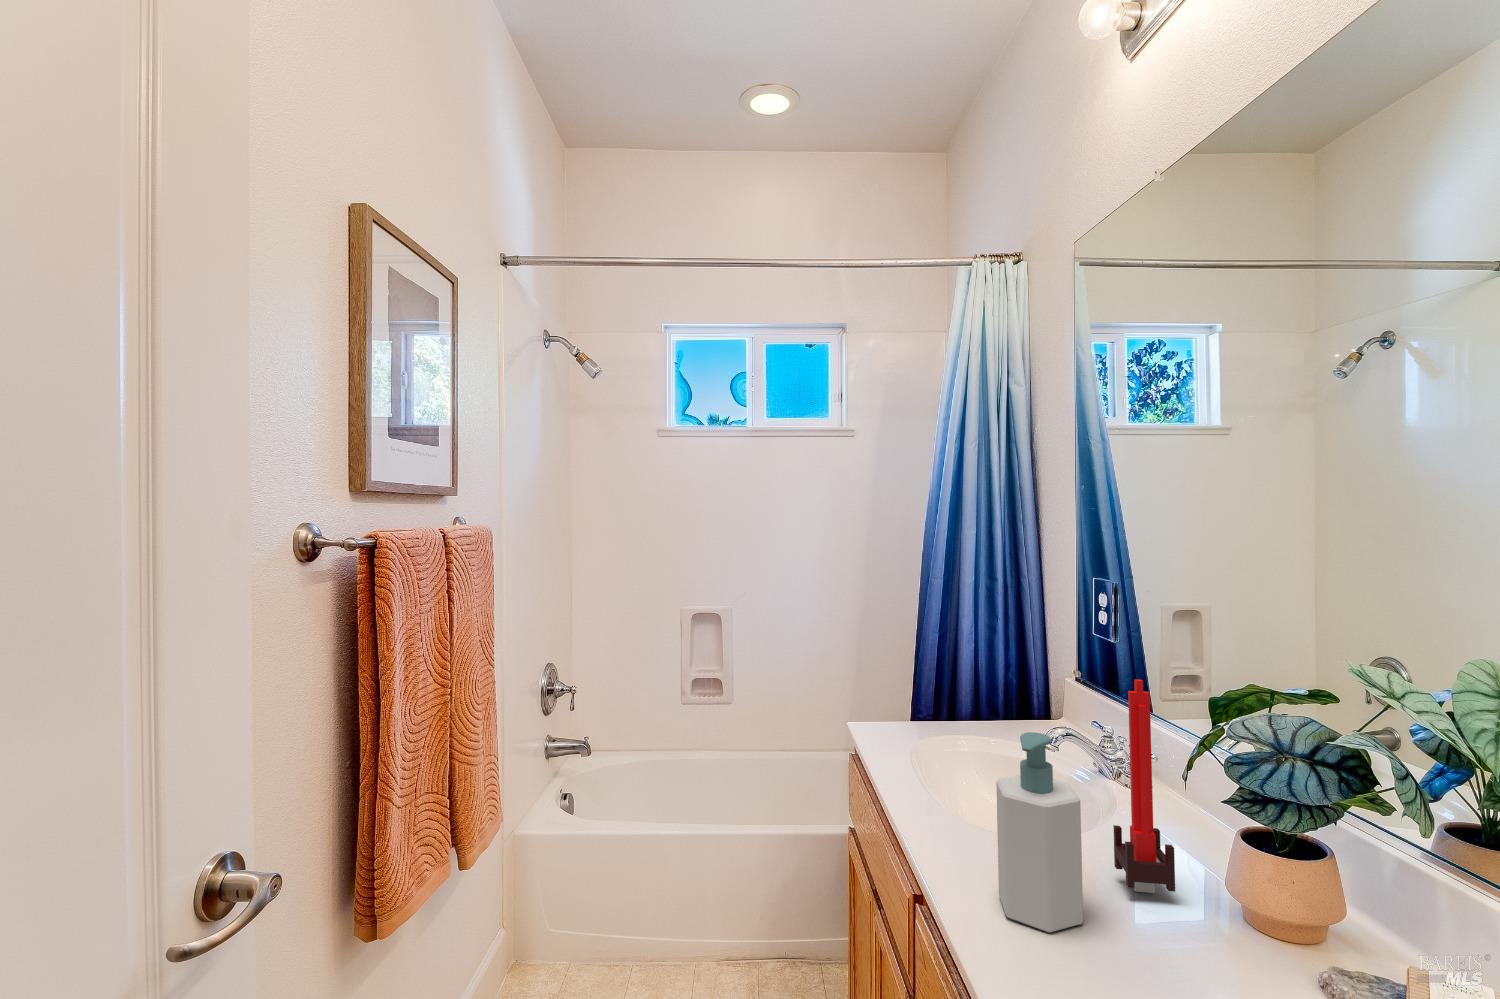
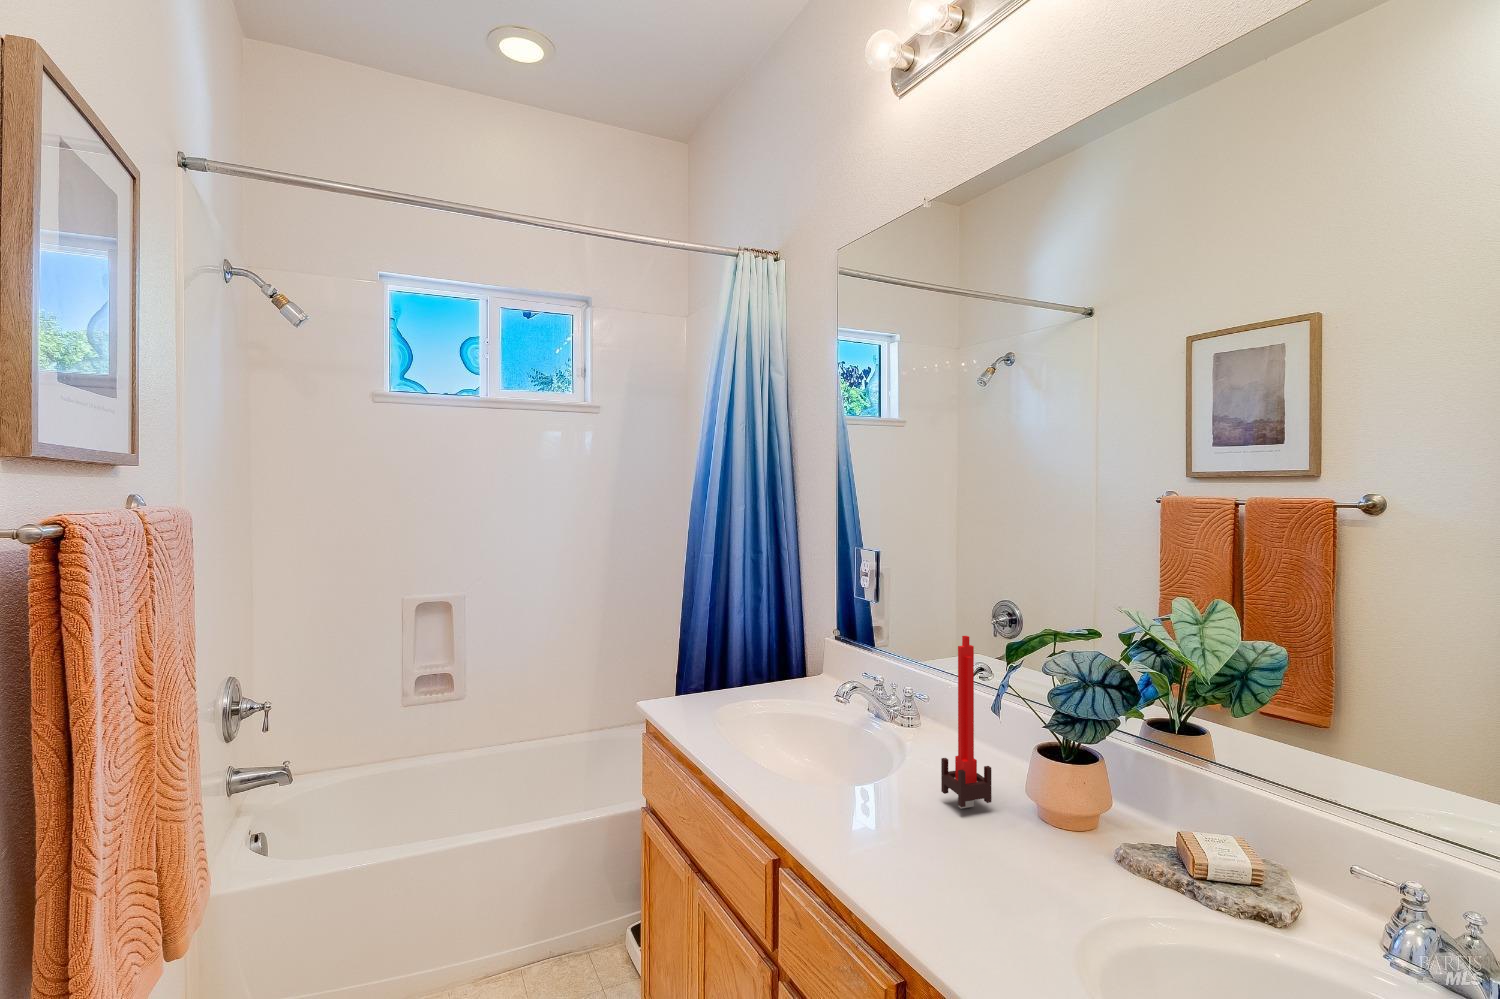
soap bottle: present [996,732,1083,933] -> none [873,691,945,861]

